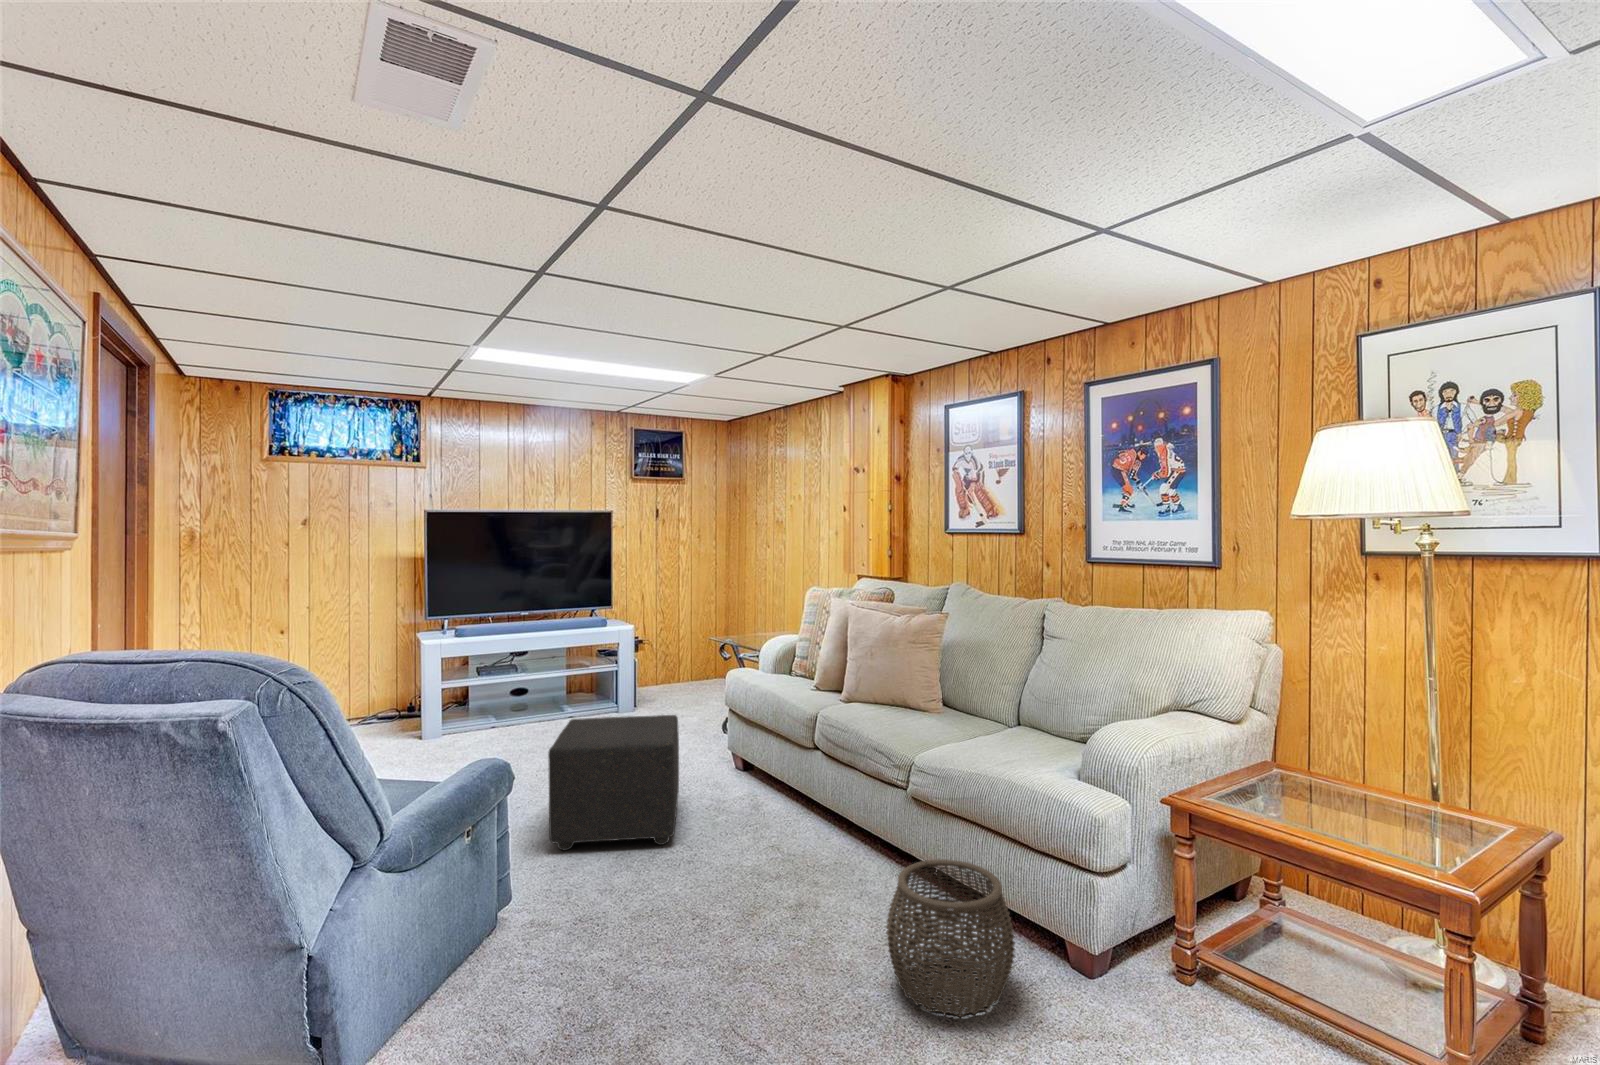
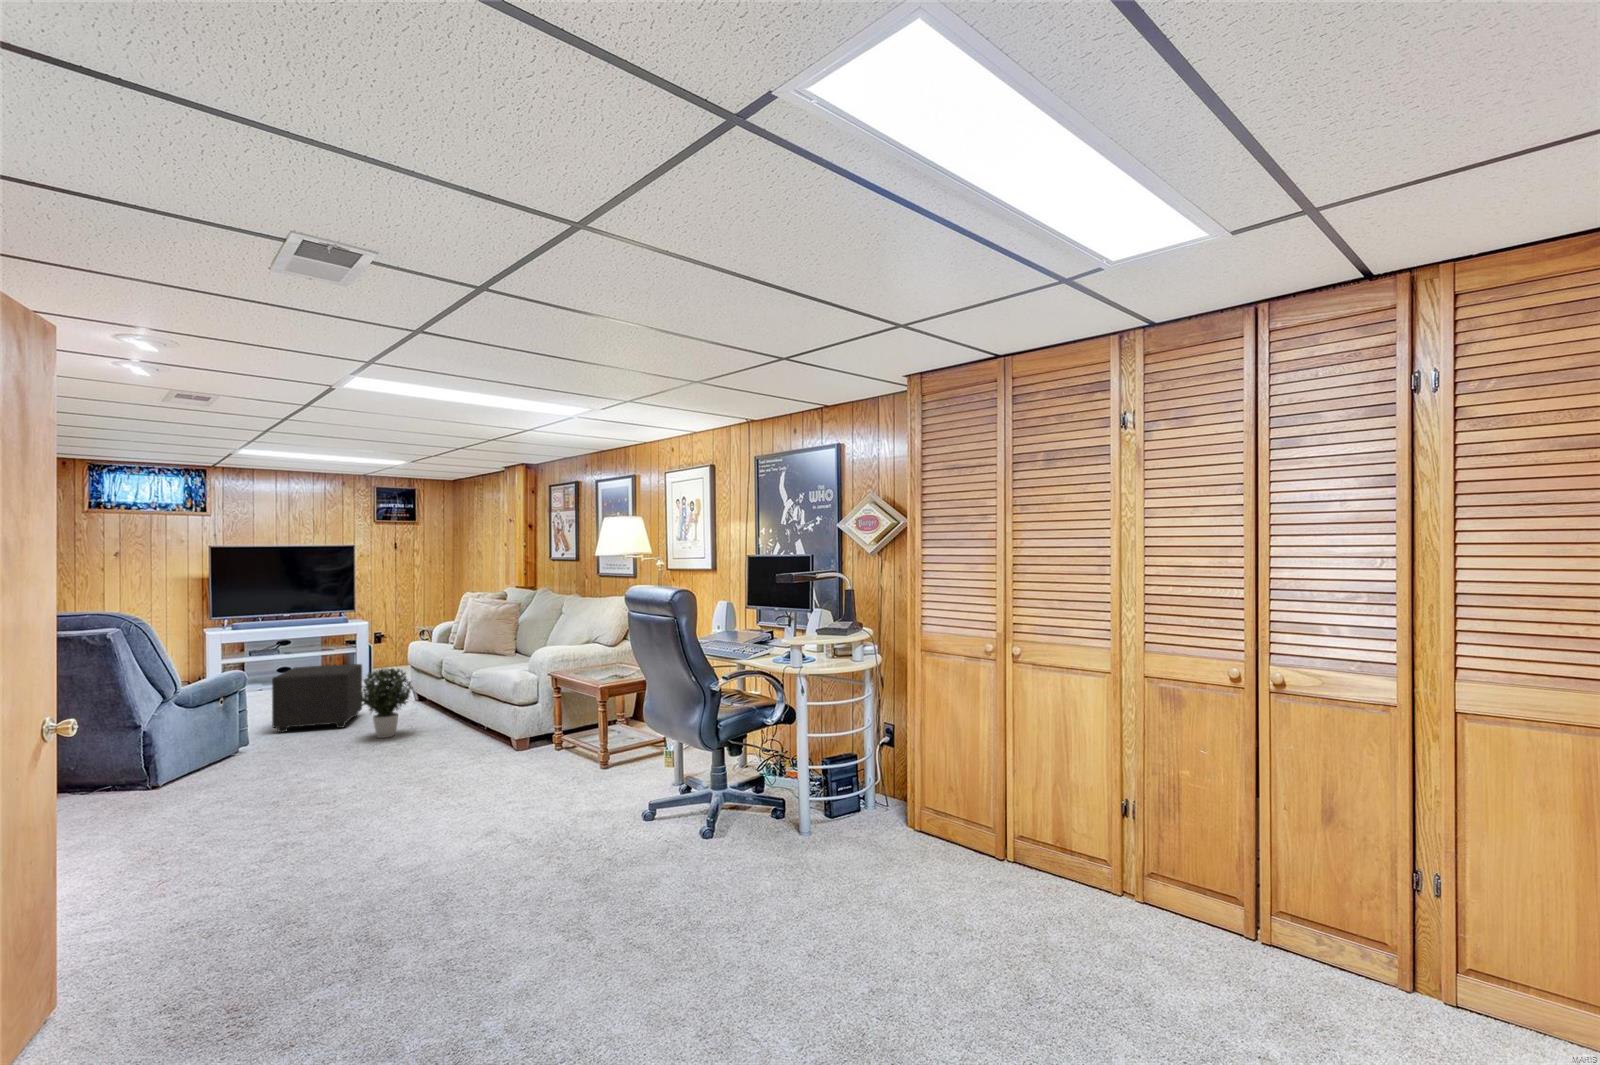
potted plant: none [719,745,814,891] -> present [359,668,413,738]
woven basket: present [886,859,1015,1017] -> none [412,705,470,760]

